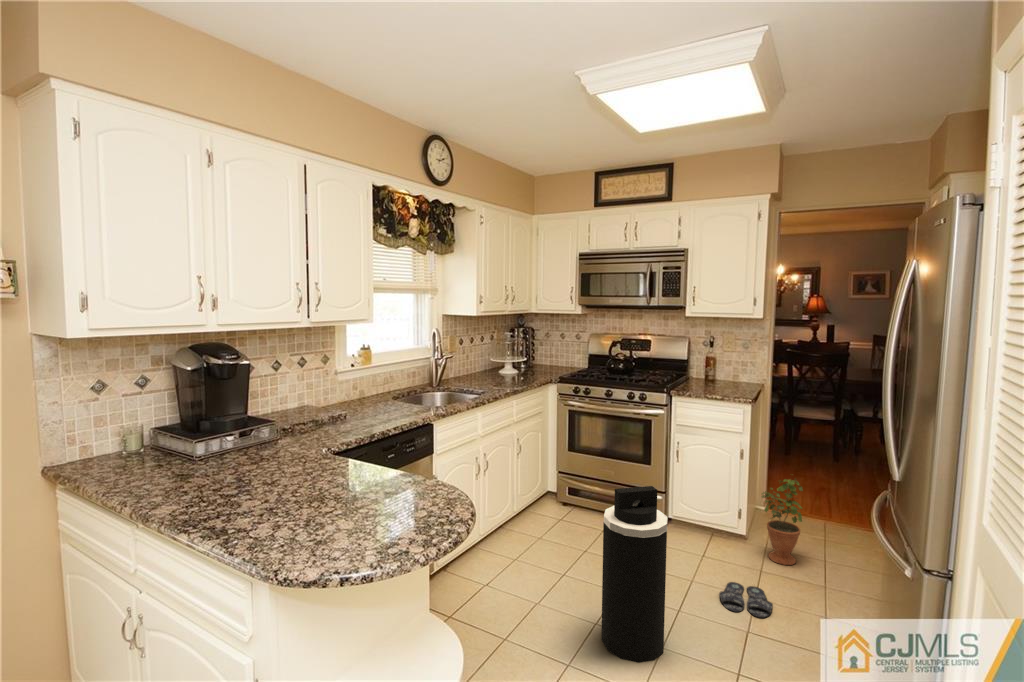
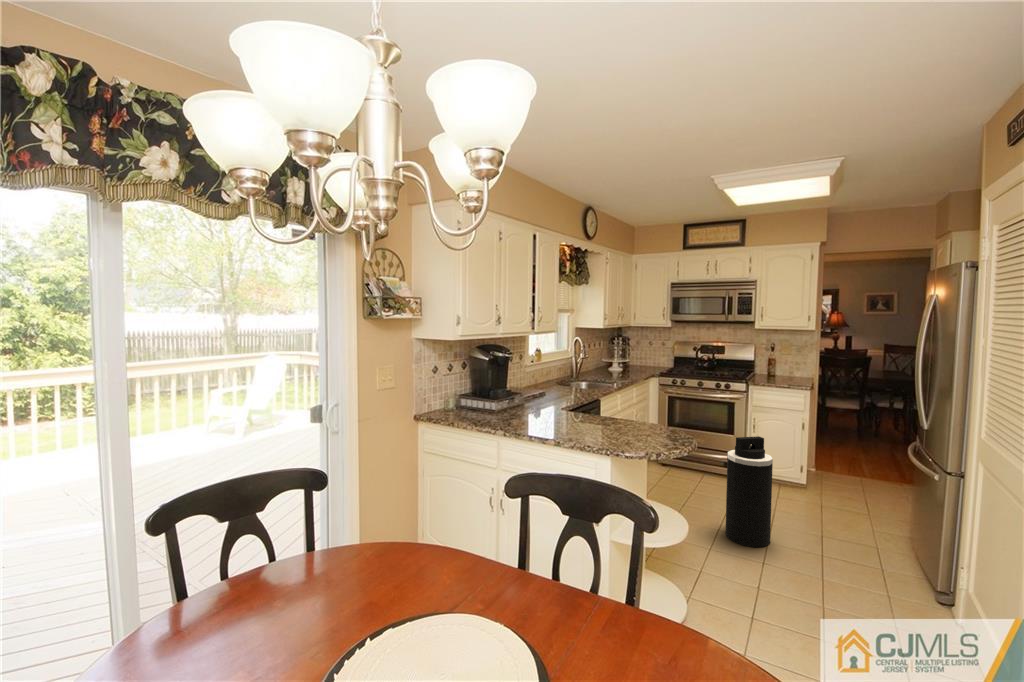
potted plant: present [762,479,803,565] -> none [819,439,851,502]
slippers: present [720,582,772,618] -> none [797,510,836,528]

